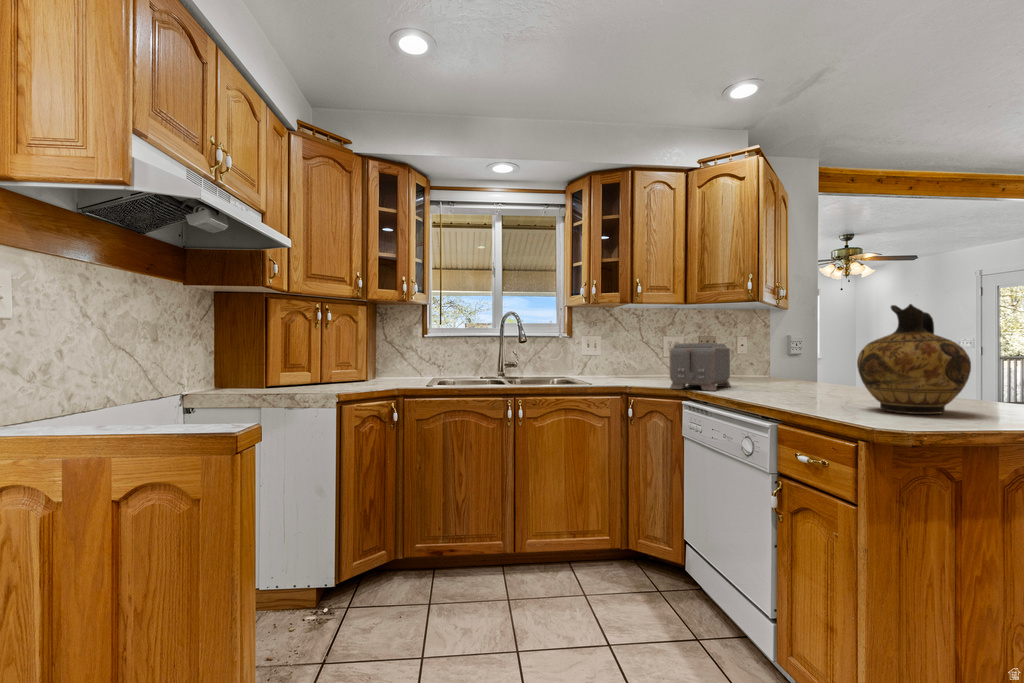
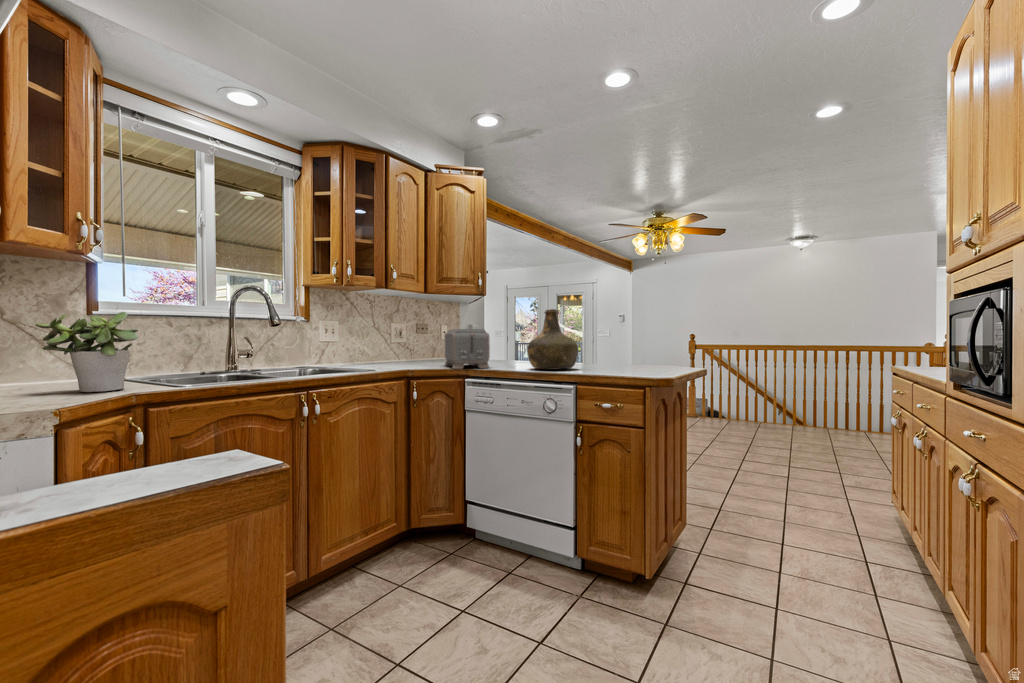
ceramic jug: present [857,304,971,414] -> none [609,308,661,371]
bottle: none [744,315,826,399] -> present [527,309,578,369]
potted plant: none [368,336,411,386] -> present [36,312,138,392]

